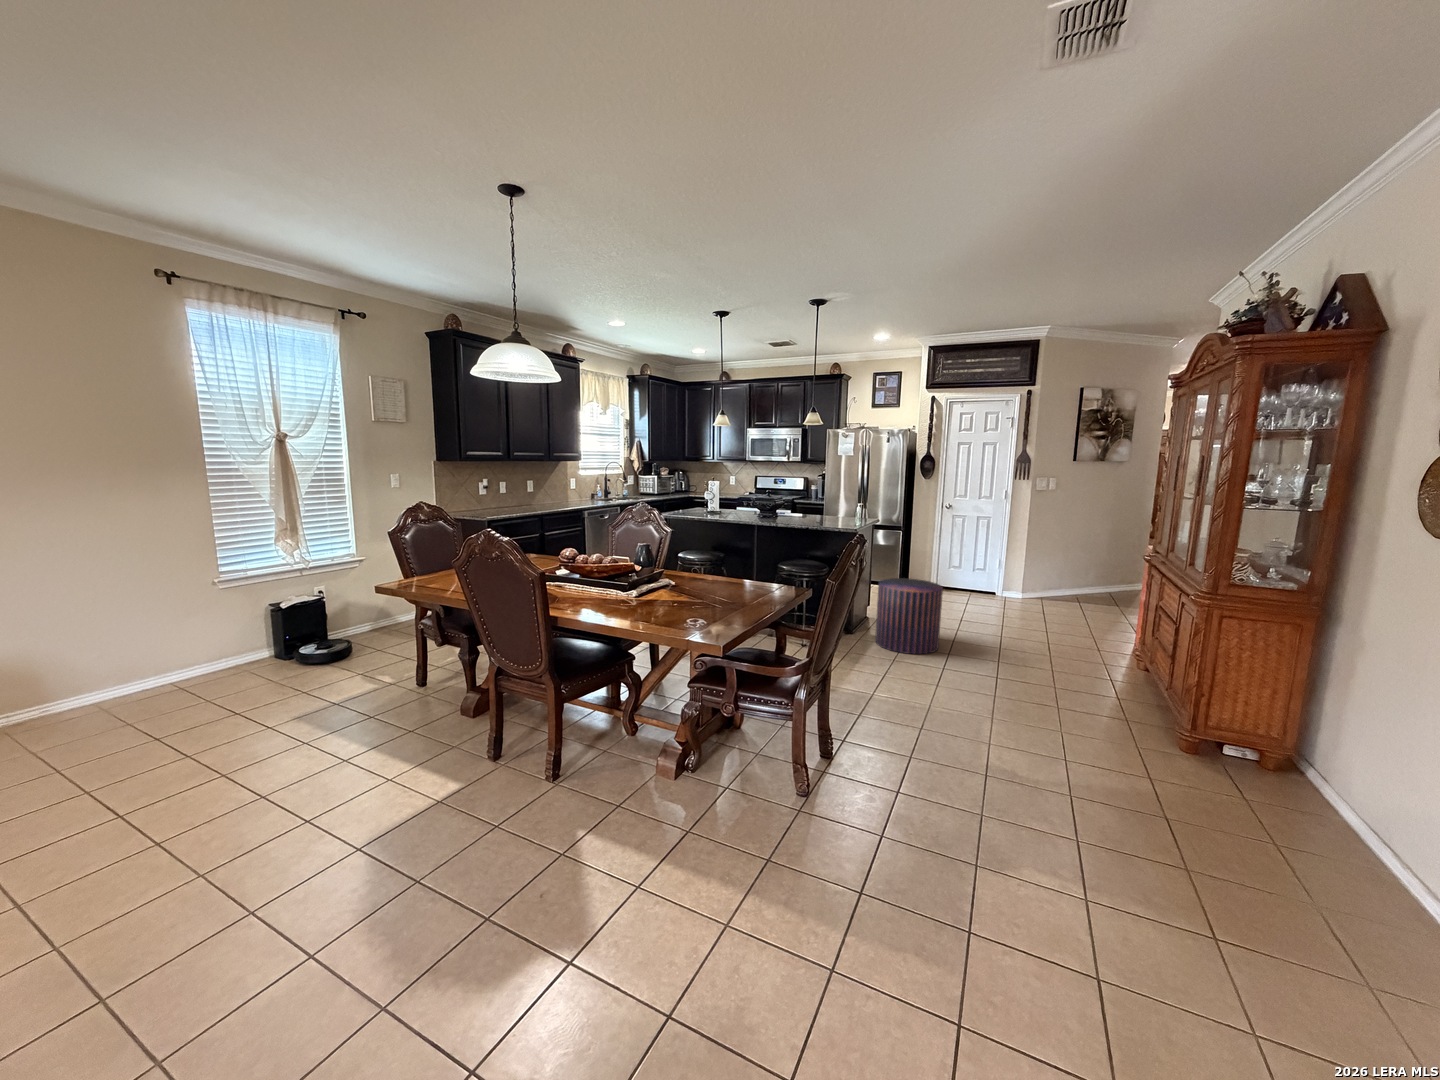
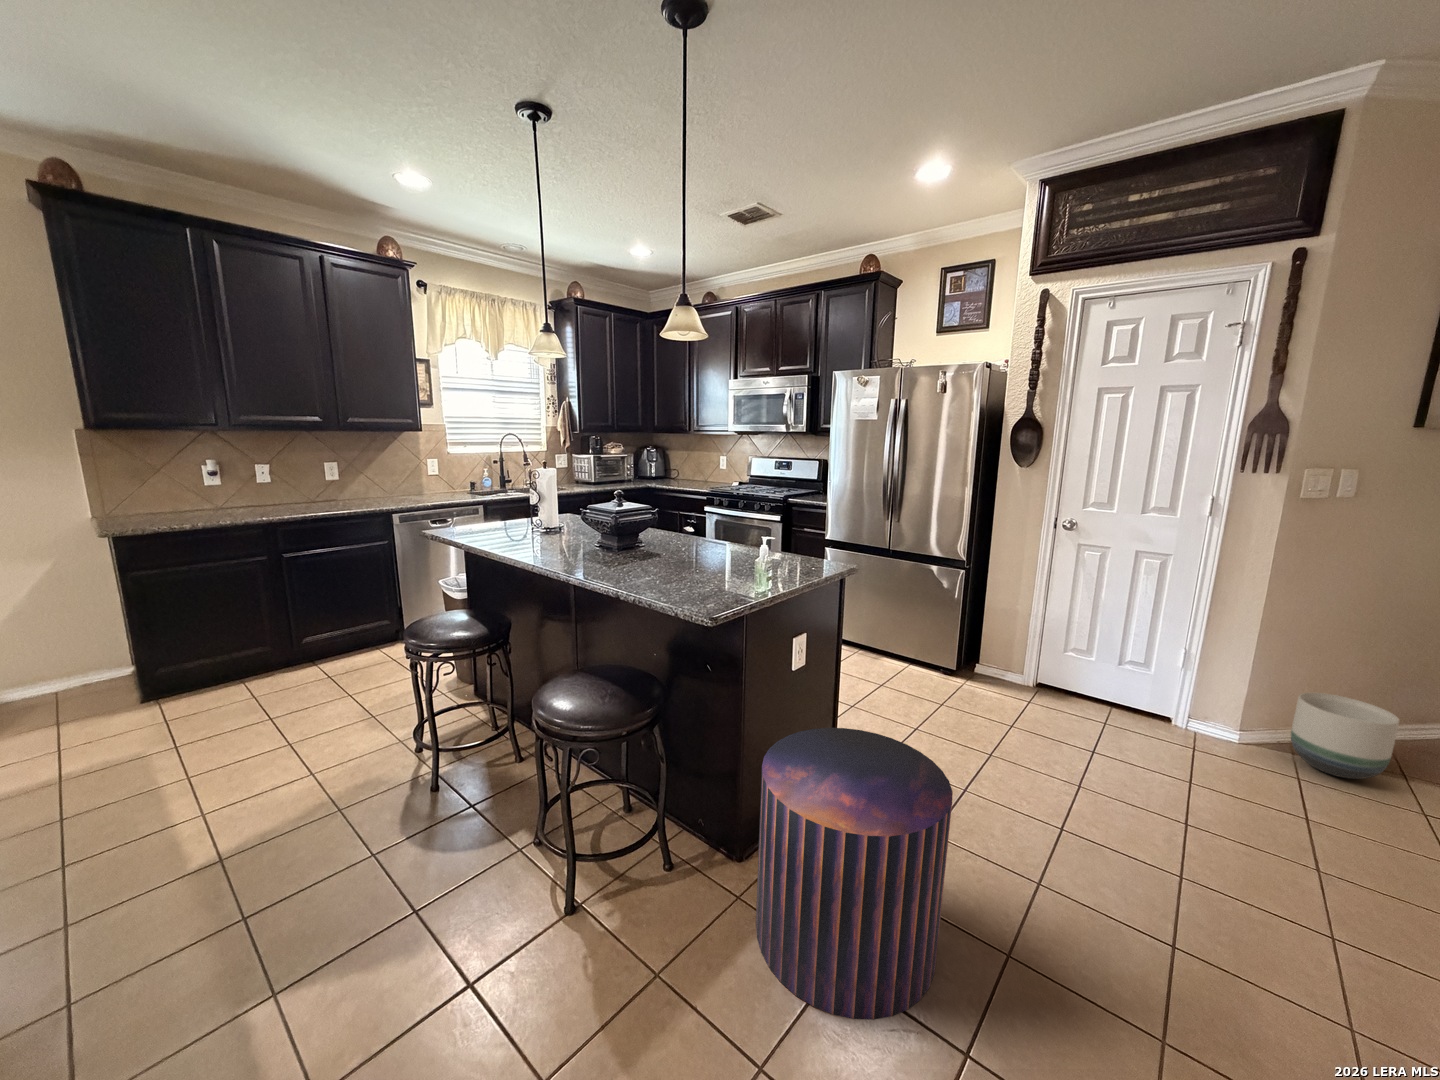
planter: none [1039,572,1073,603] -> present [1291,693,1399,779]

